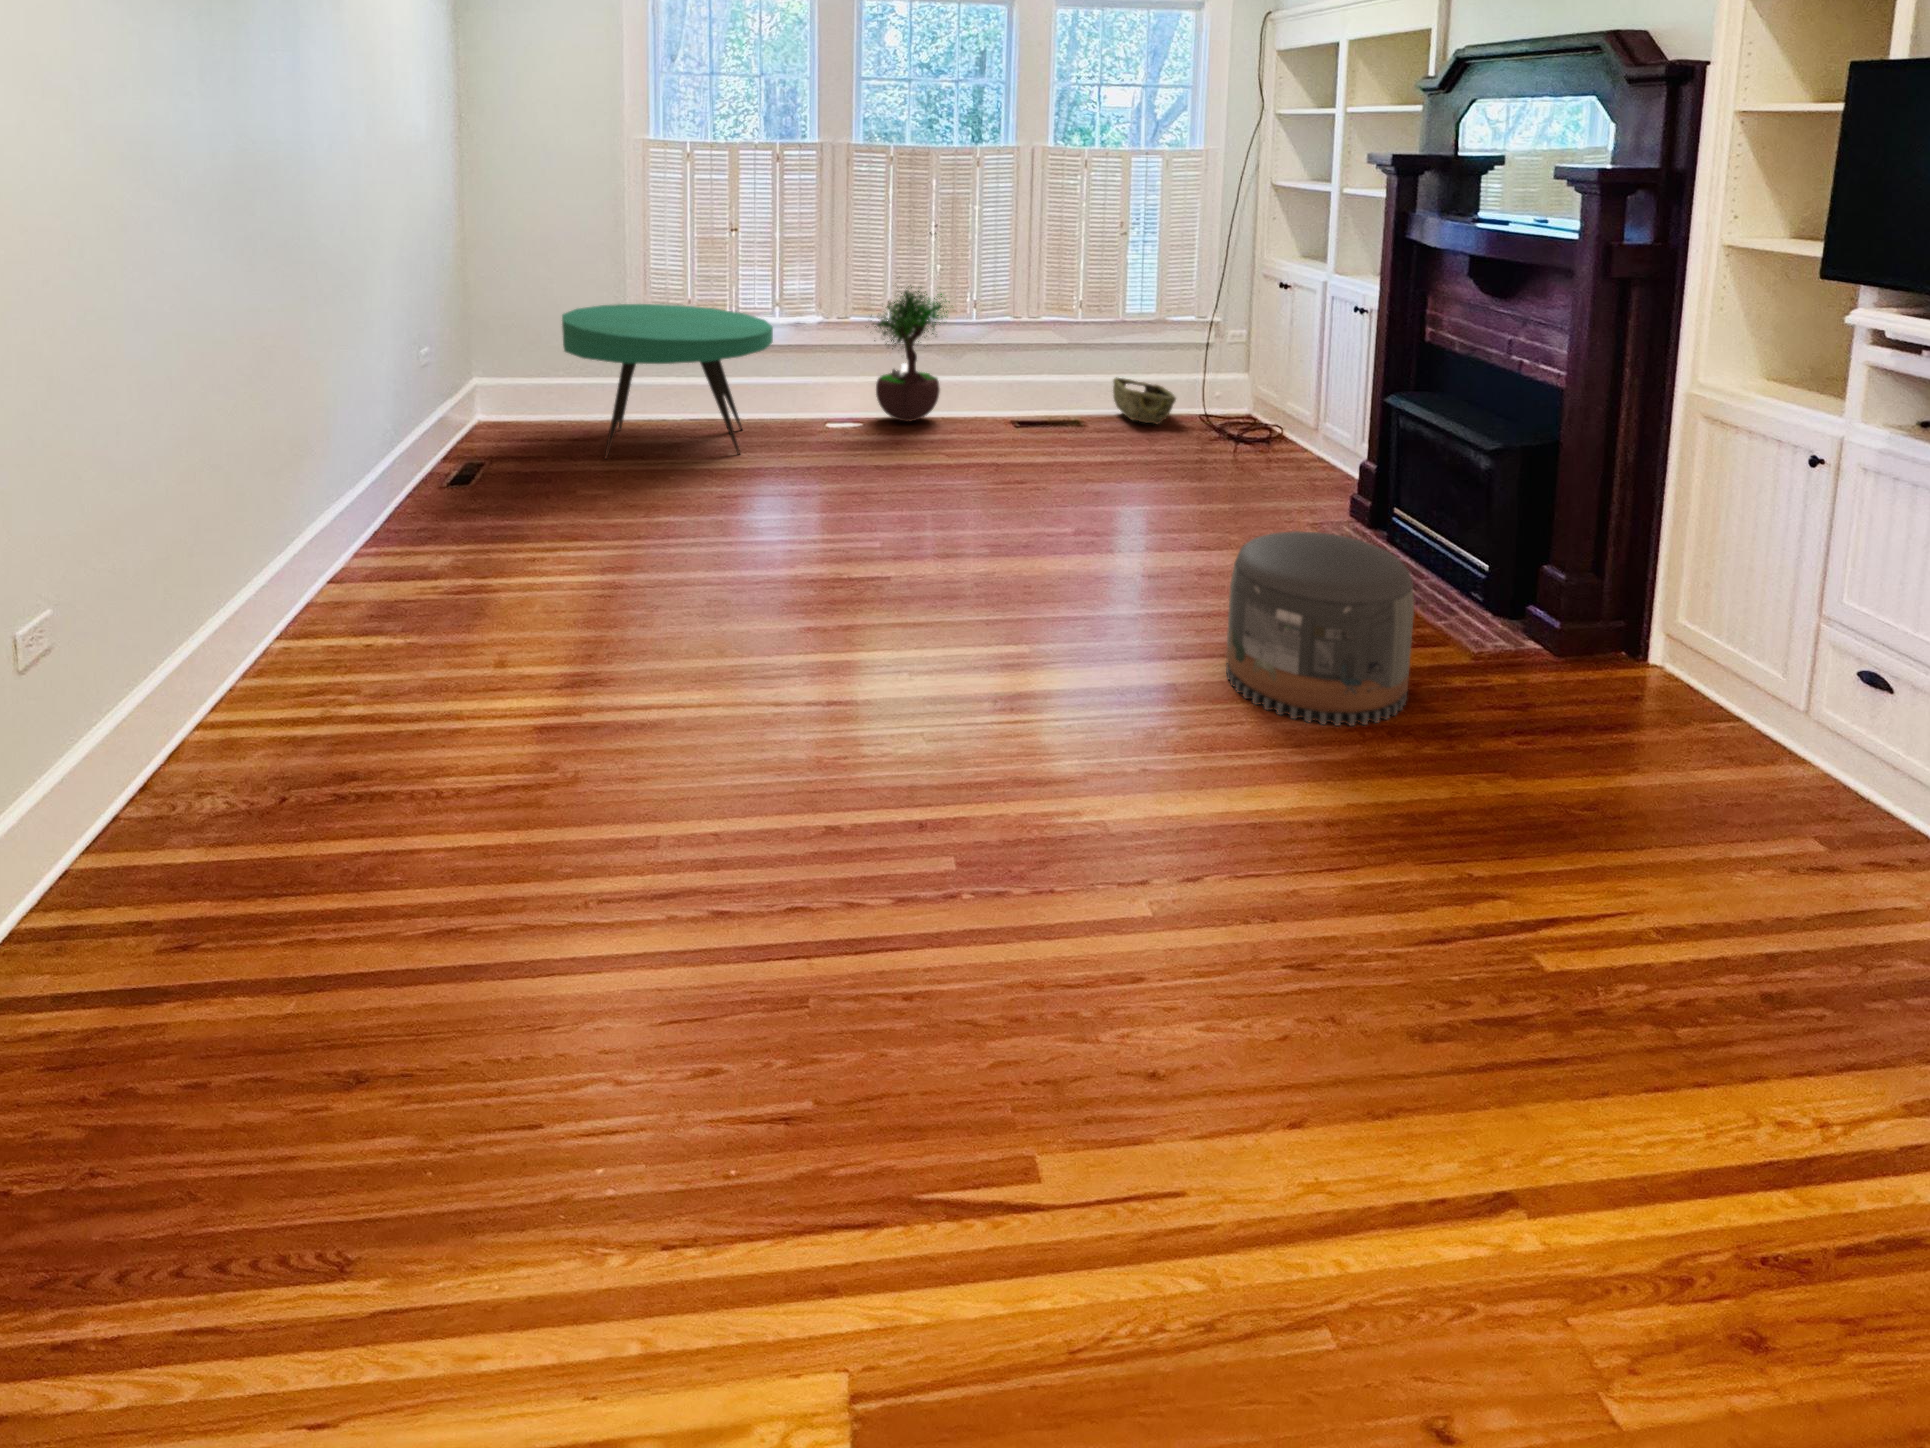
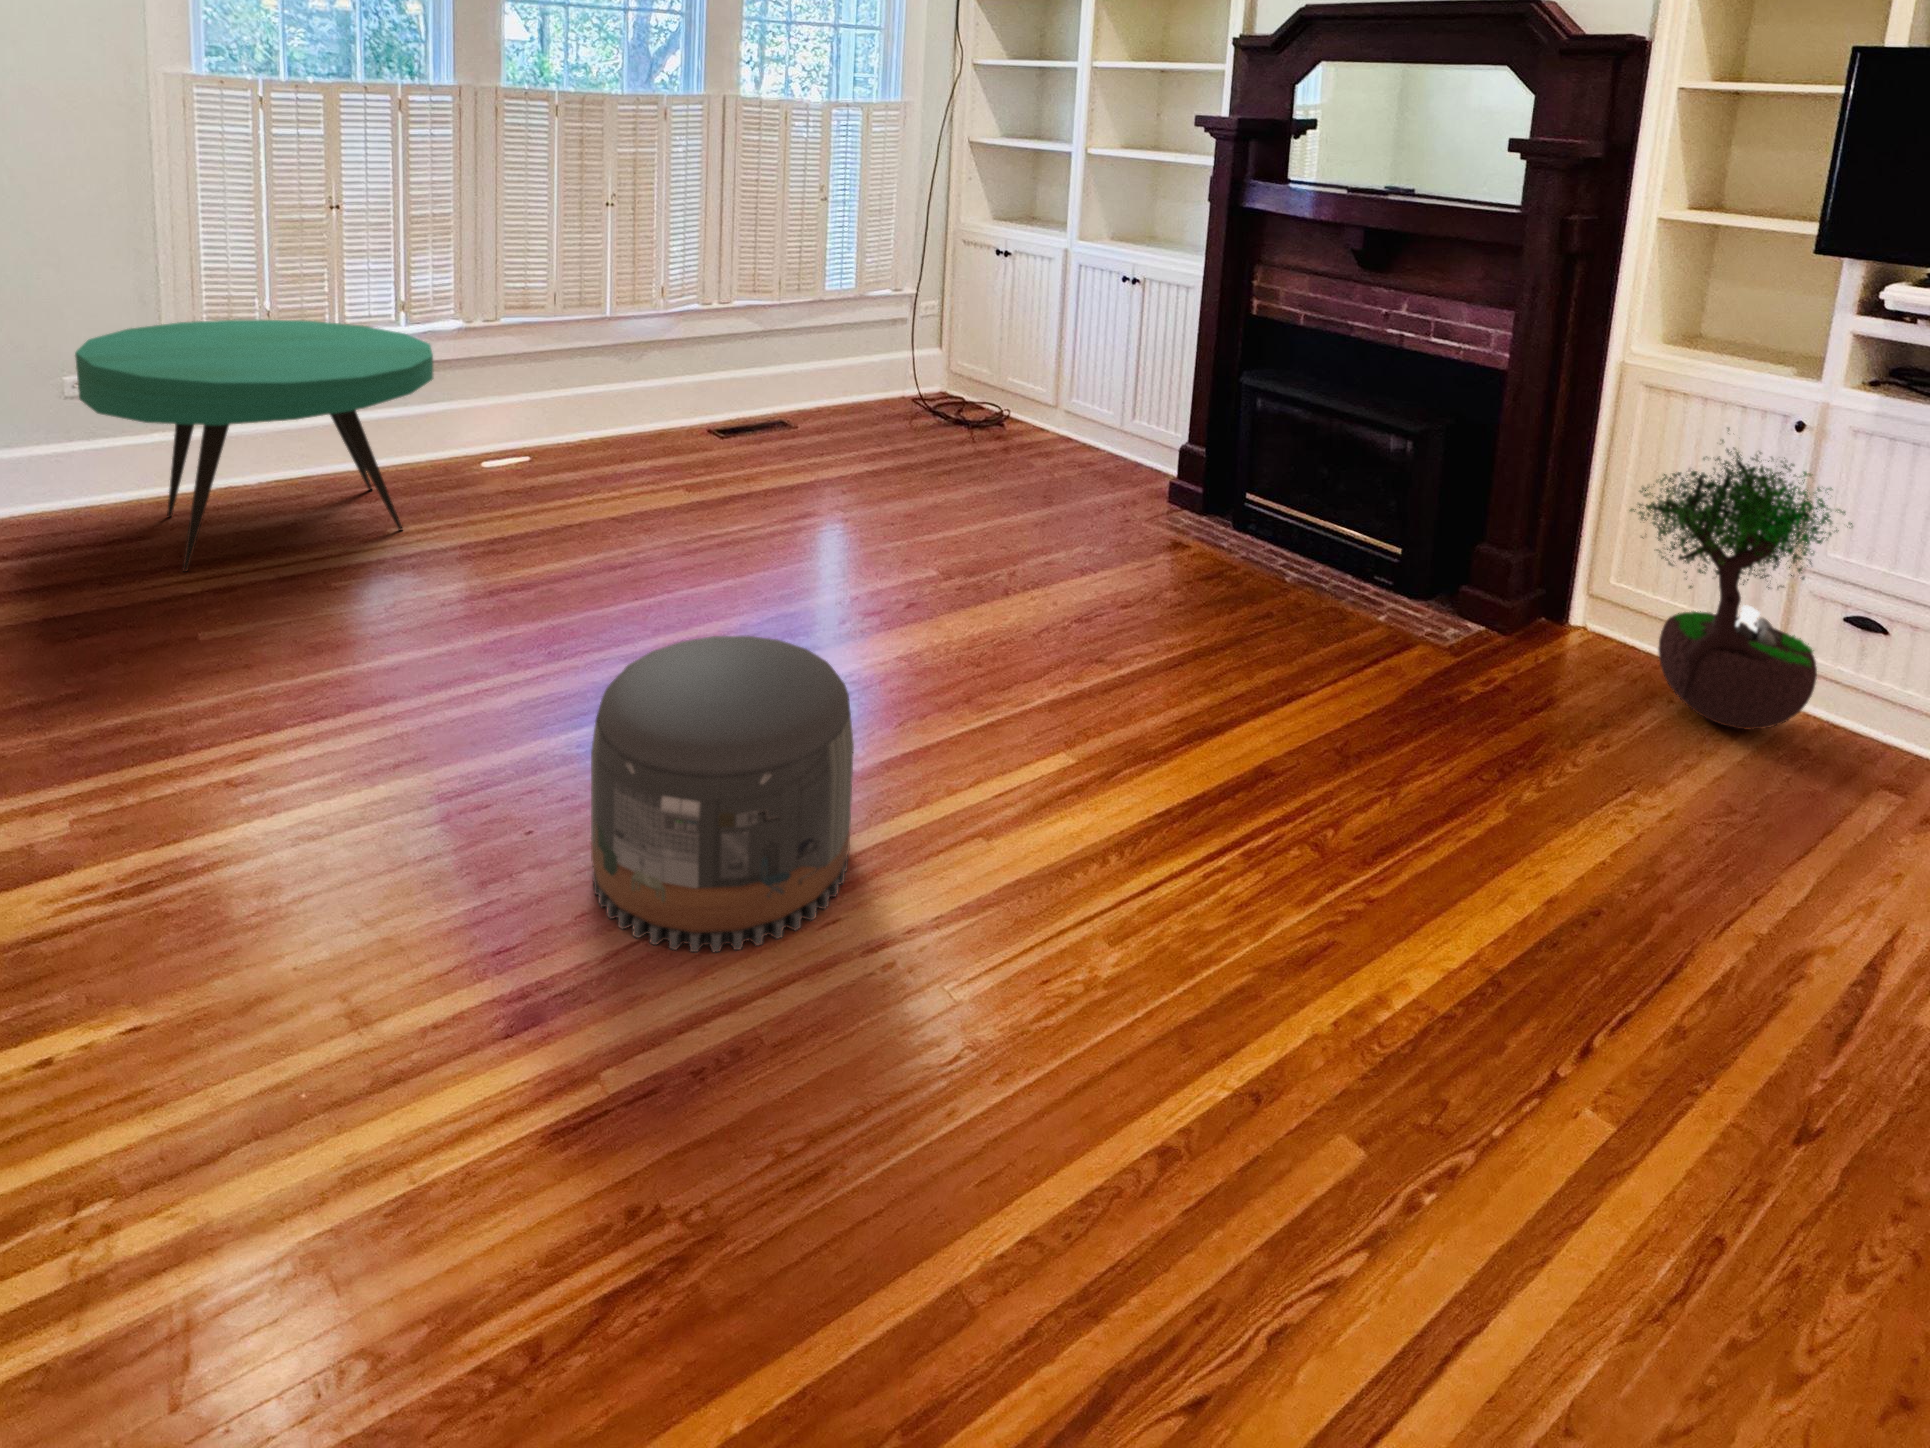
potted tree: present [865,287,948,421] -> present [1630,428,1852,729]
woven basket: present [1113,377,1176,424] -> none [818,365,902,417]
pouf: present [1226,531,1414,726] -> present [591,636,854,952]

